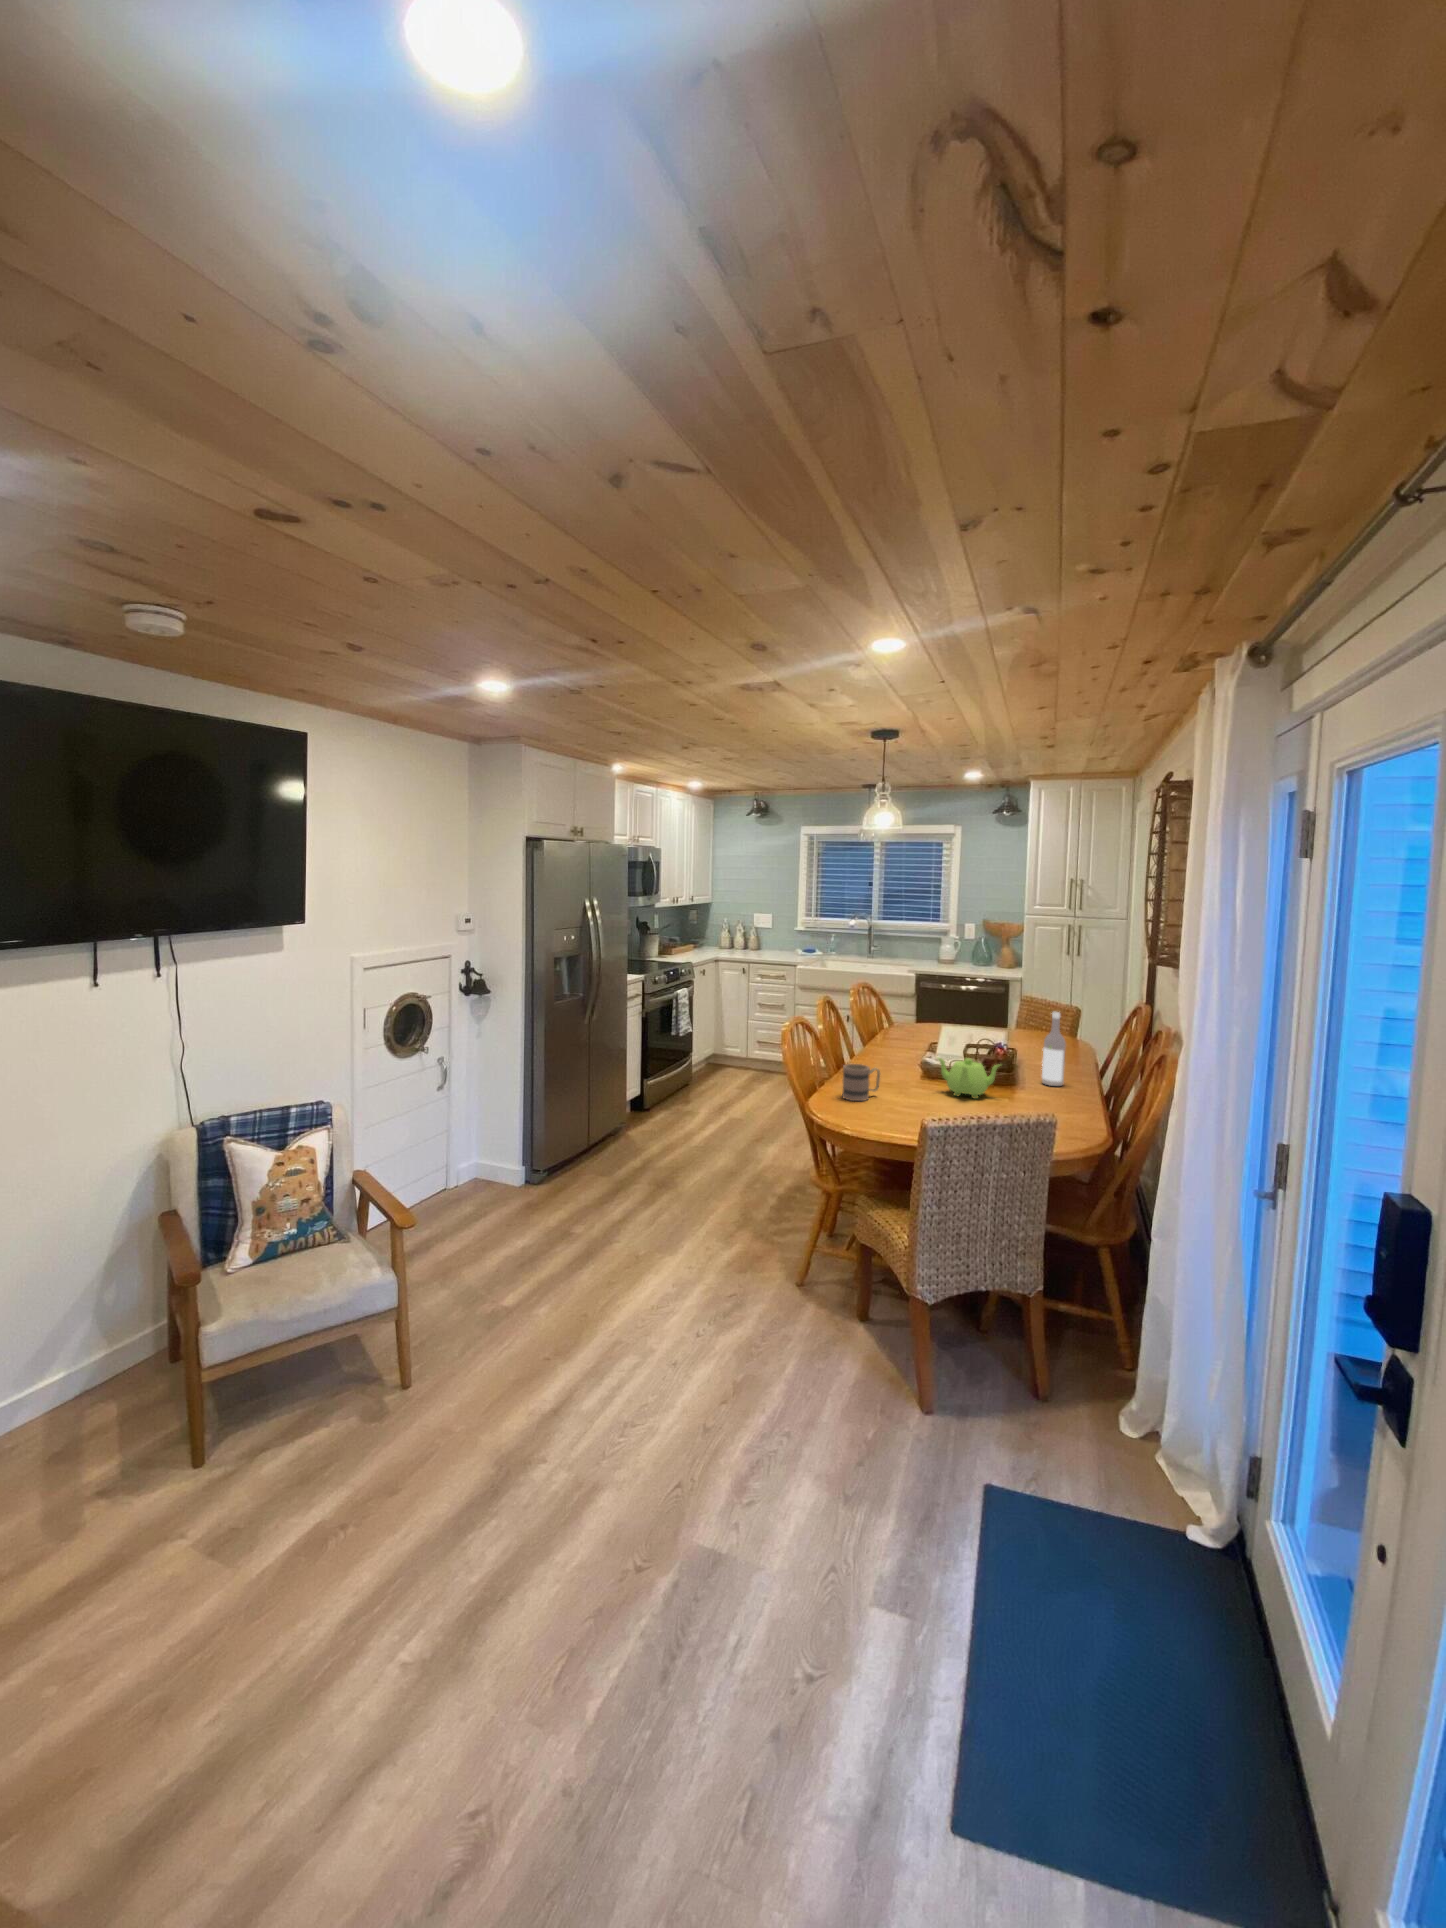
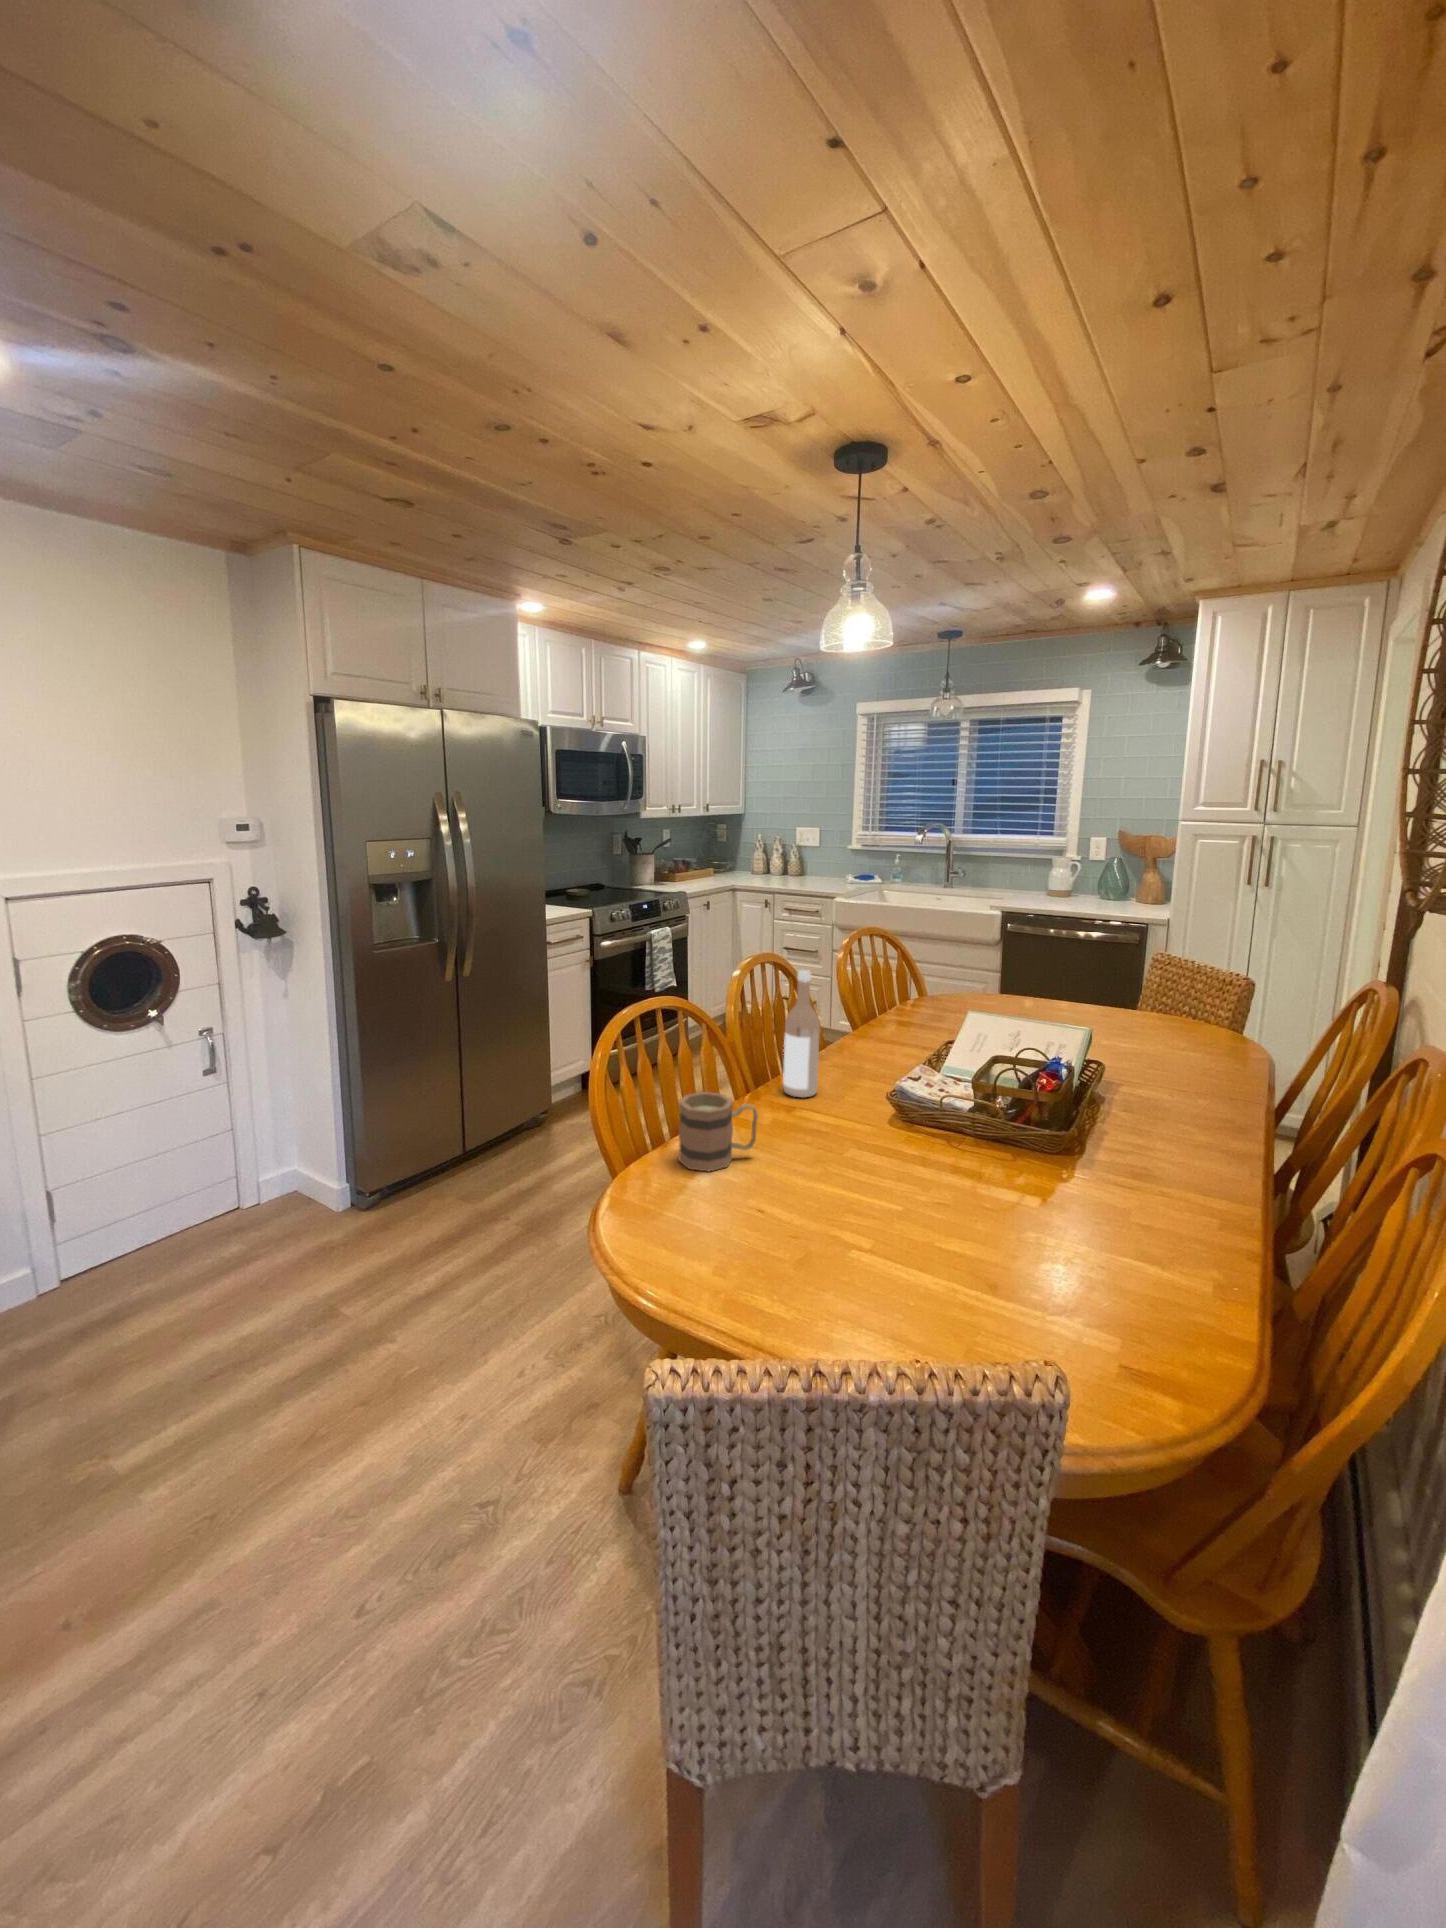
wine bottle: present [1042,1012,1066,1086] -> present [783,970,820,1098]
teapot: present [938,1058,1000,1099] -> none [880,1086,1009,1181]

